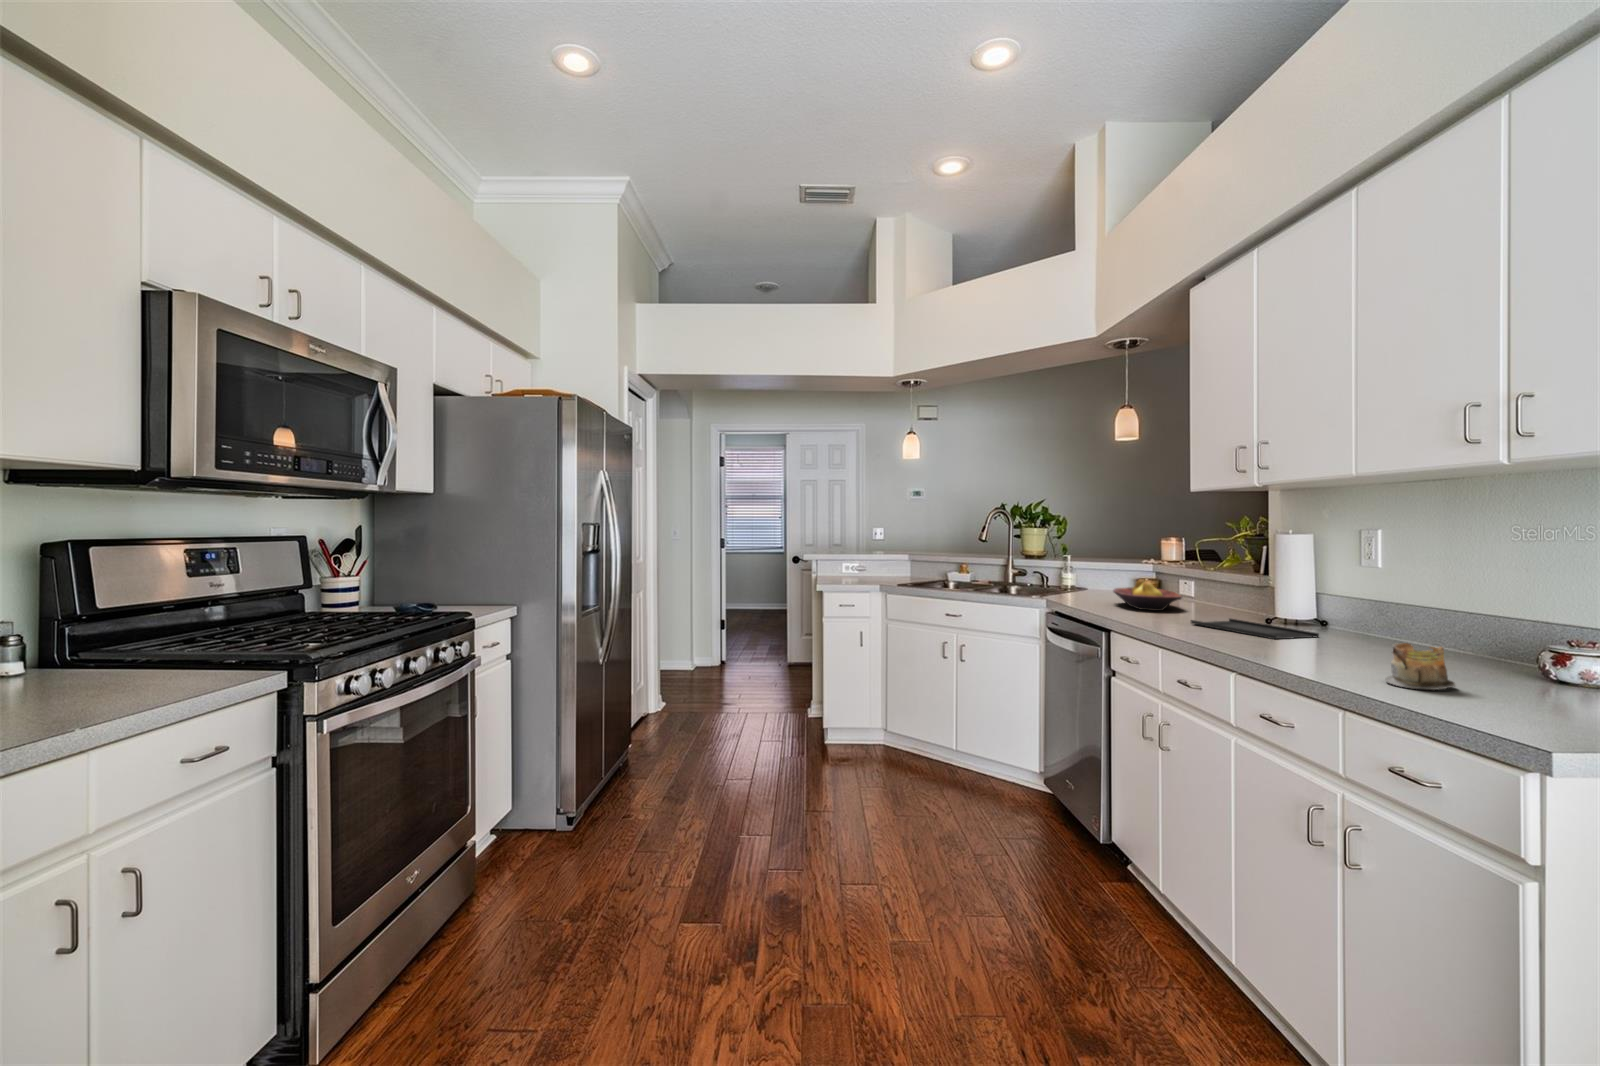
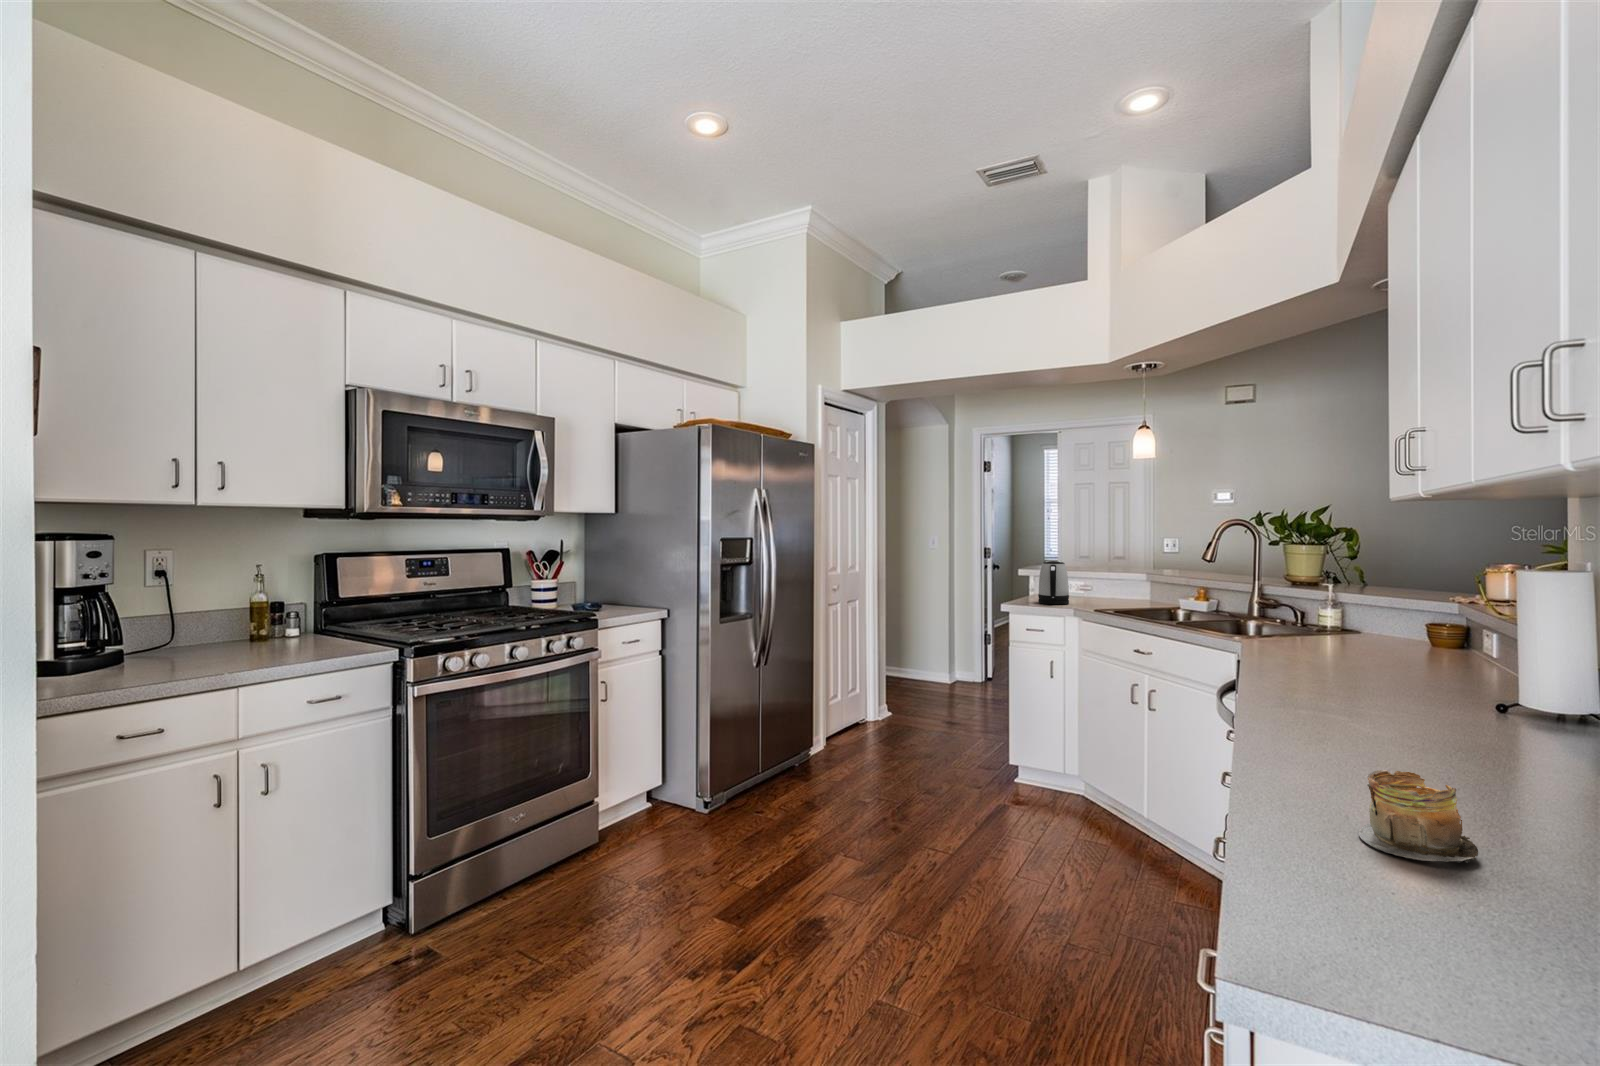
kettle: none [842,546,868,584] -> present [1038,561,1069,604]
fruit bowl: present [1113,579,1182,611] -> none [1308,624,1413,671]
tray: present [1191,619,1319,639] -> none [1340,690,1518,743]

